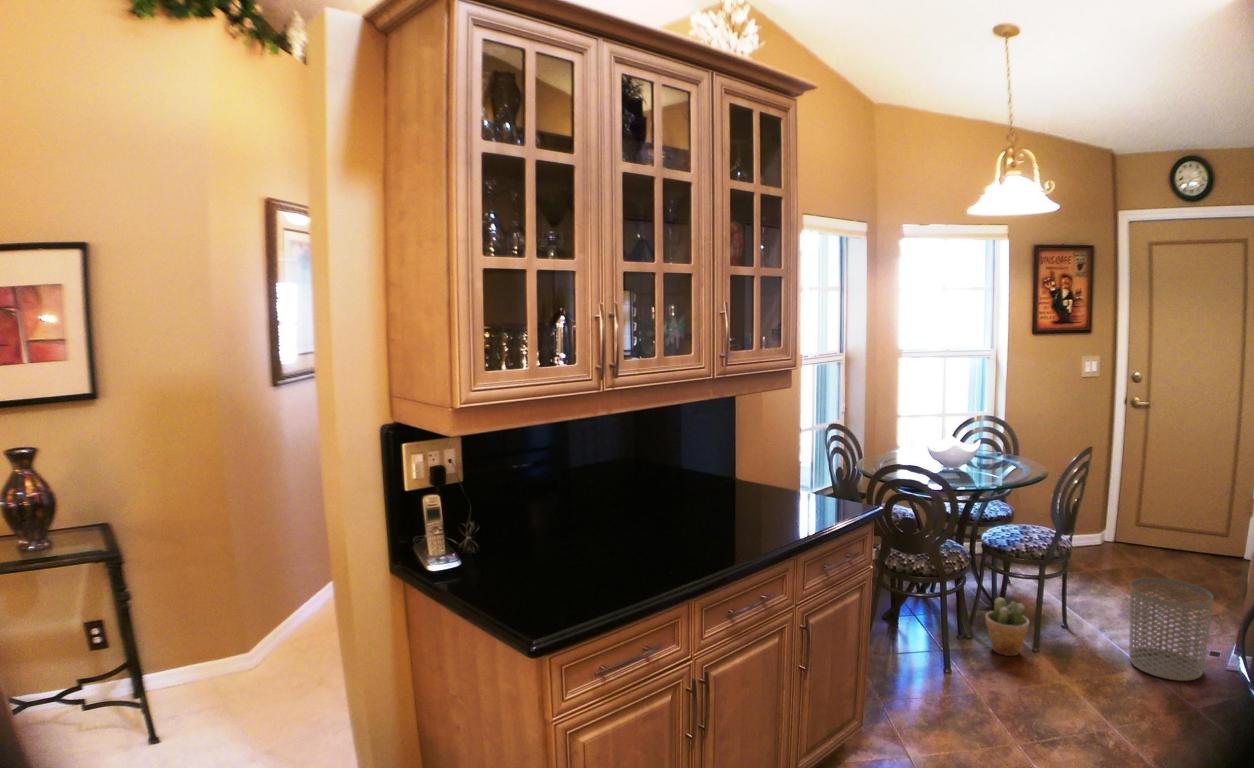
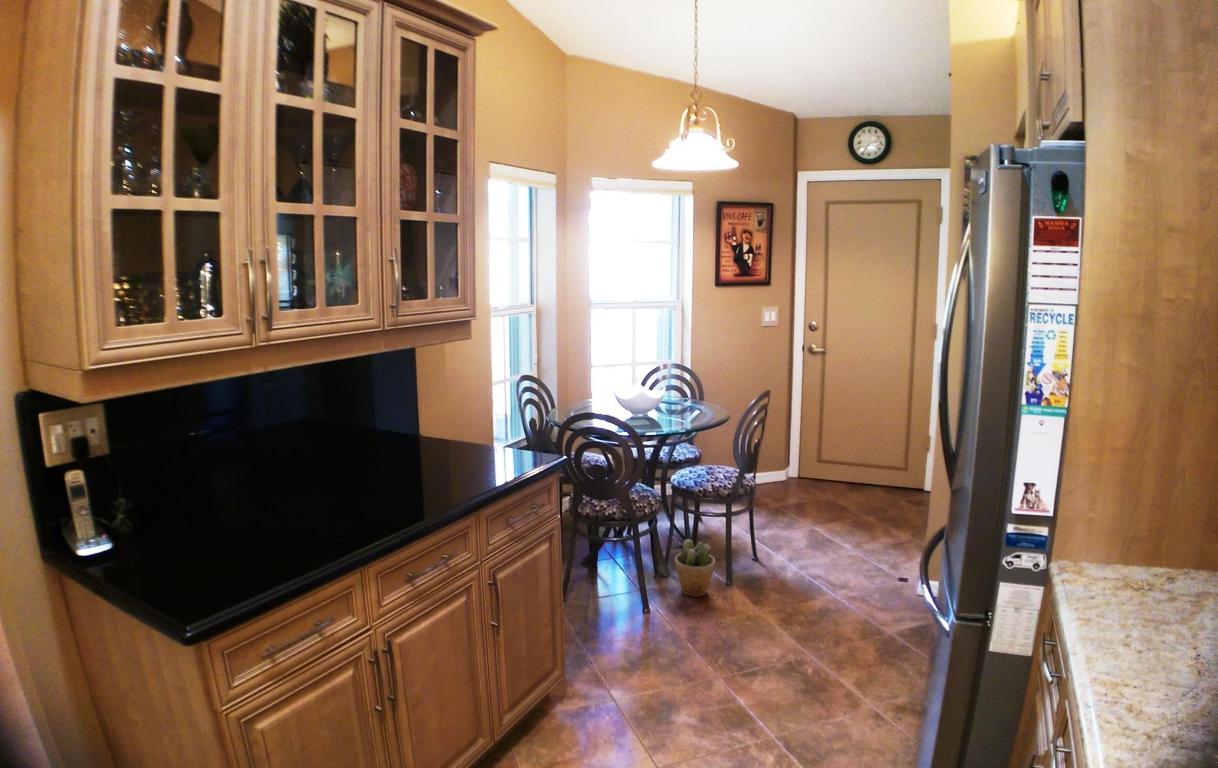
waste bin: present [1129,578,1213,681] -> none [804,508,875,605]

